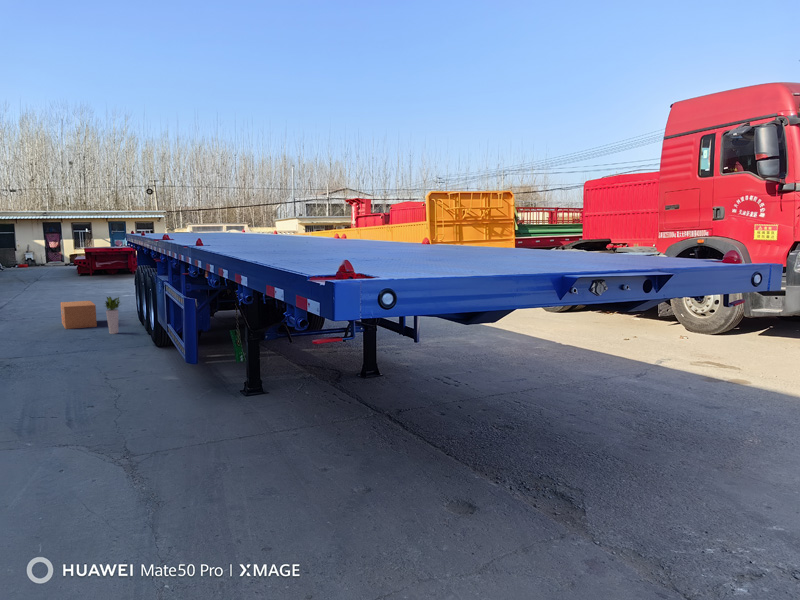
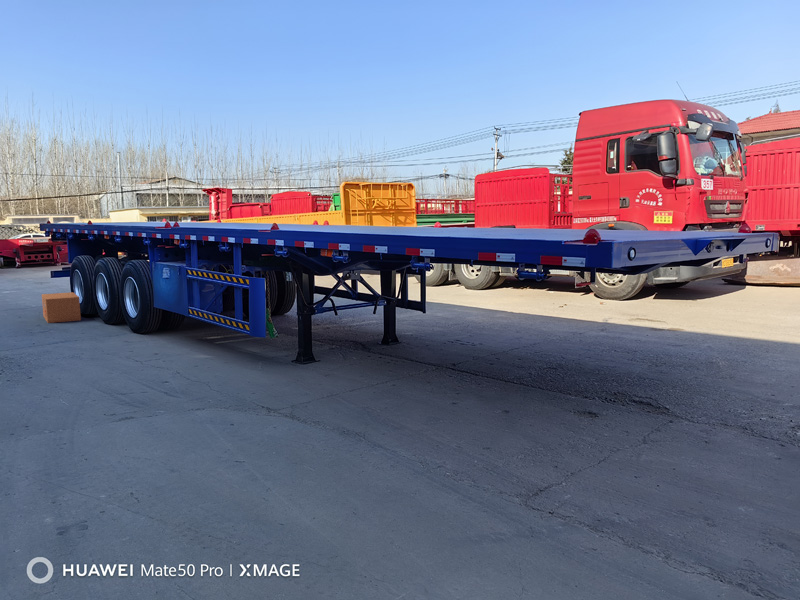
planter: present [105,297,120,334] -> none [87,288,109,328]

